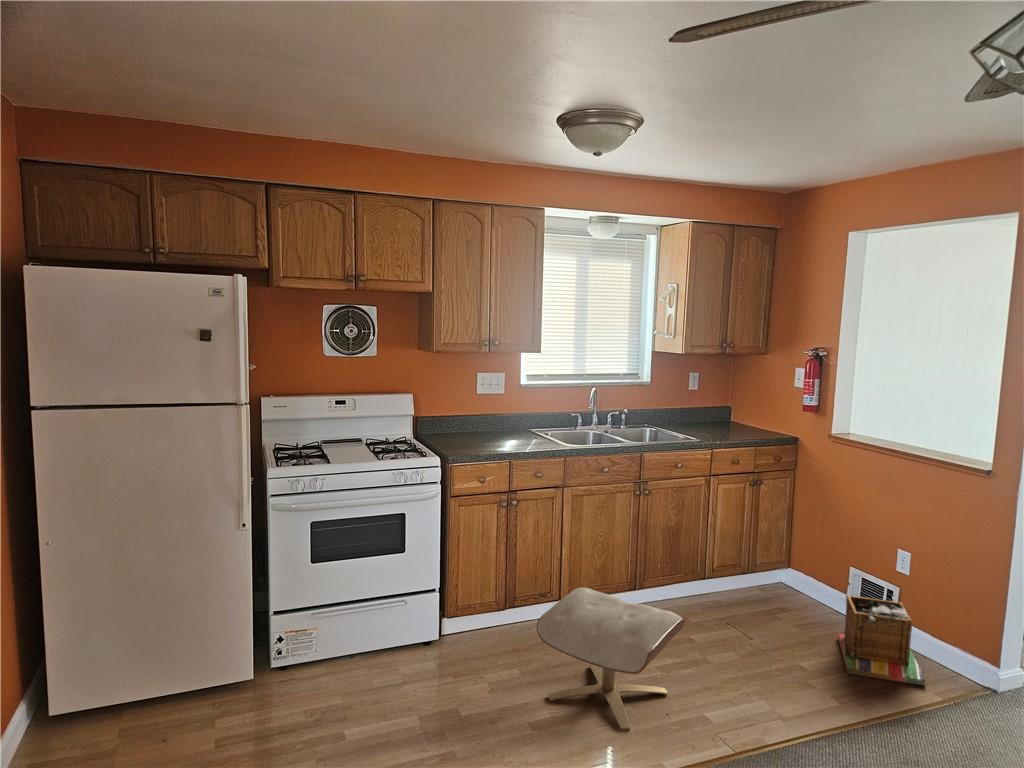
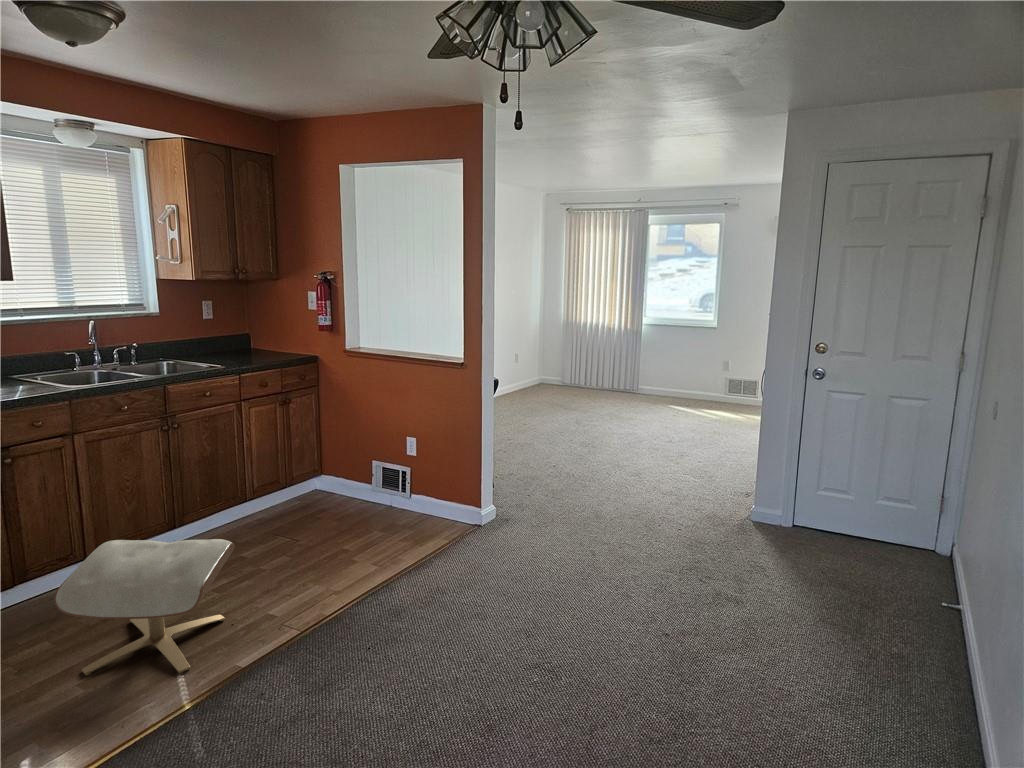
laundry basket: present [838,595,925,685] -> none [368,478,437,547]

